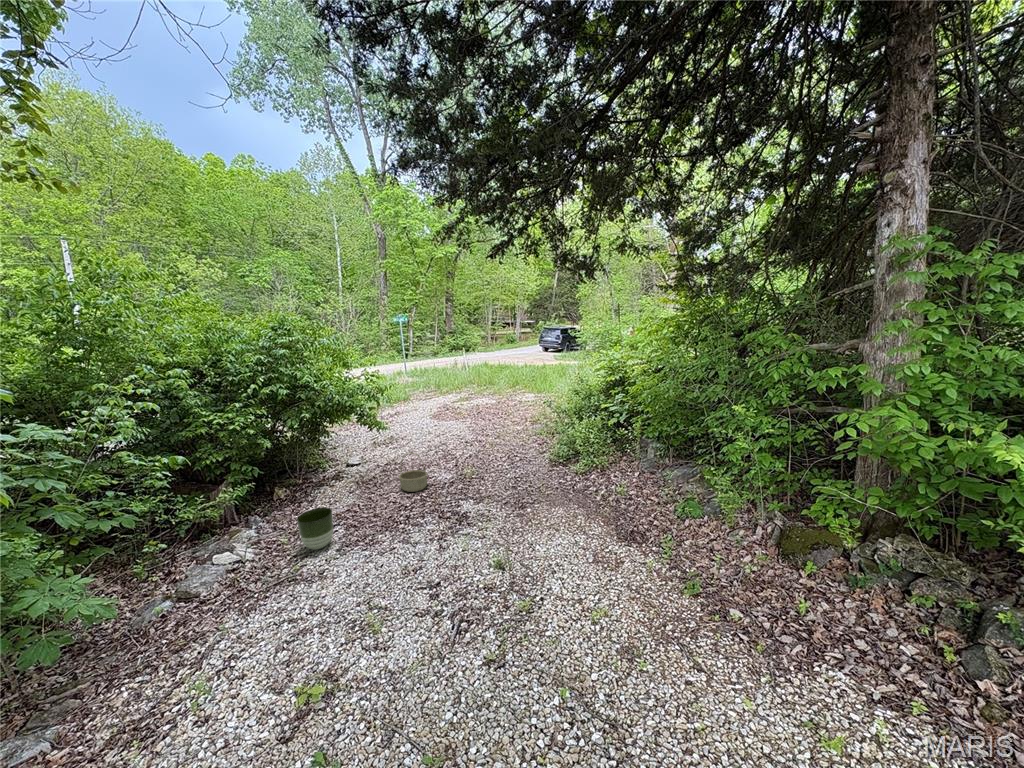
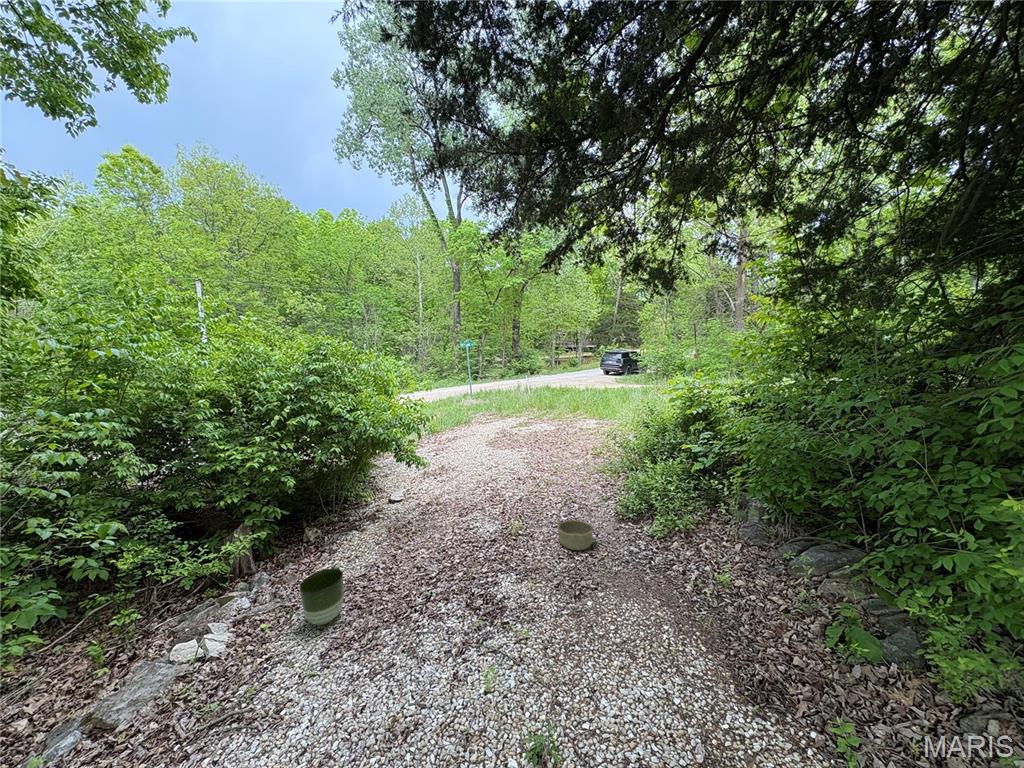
basket: present [399,452,427,492] -> present [557,499,593,550]

